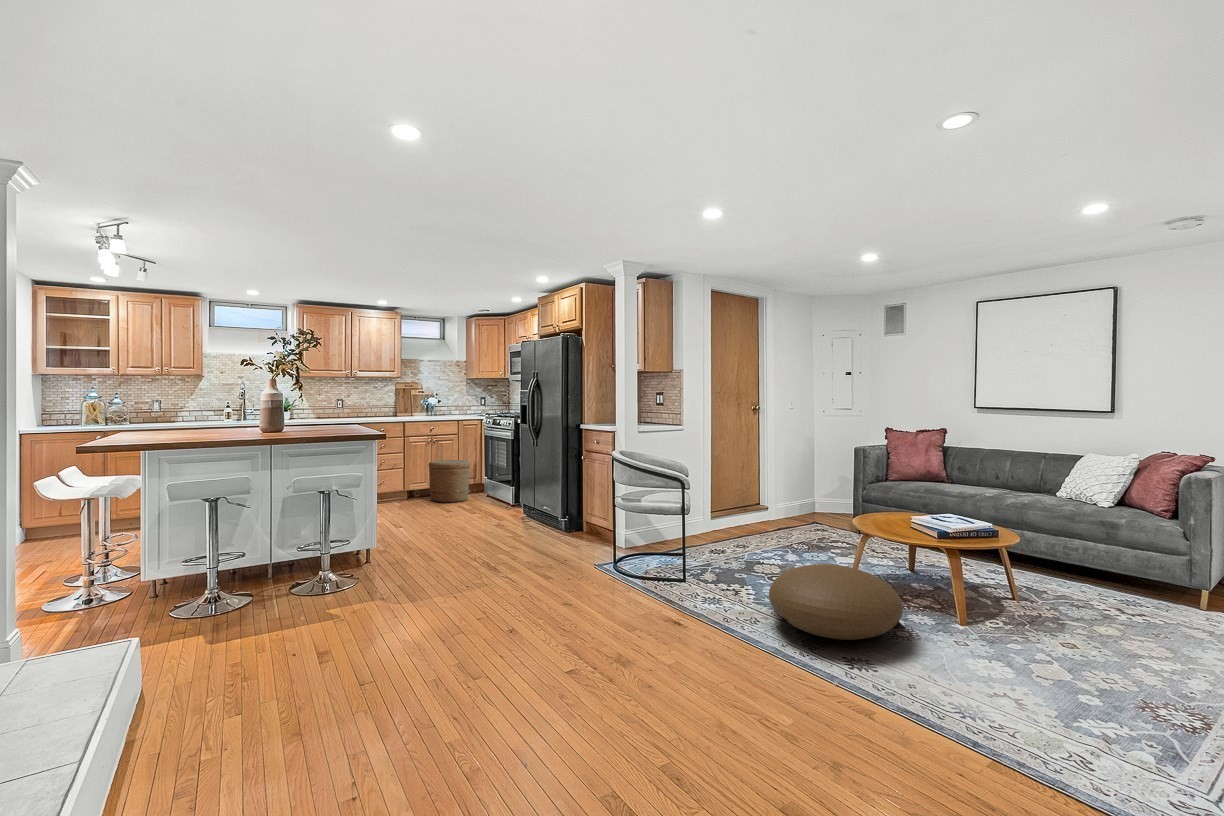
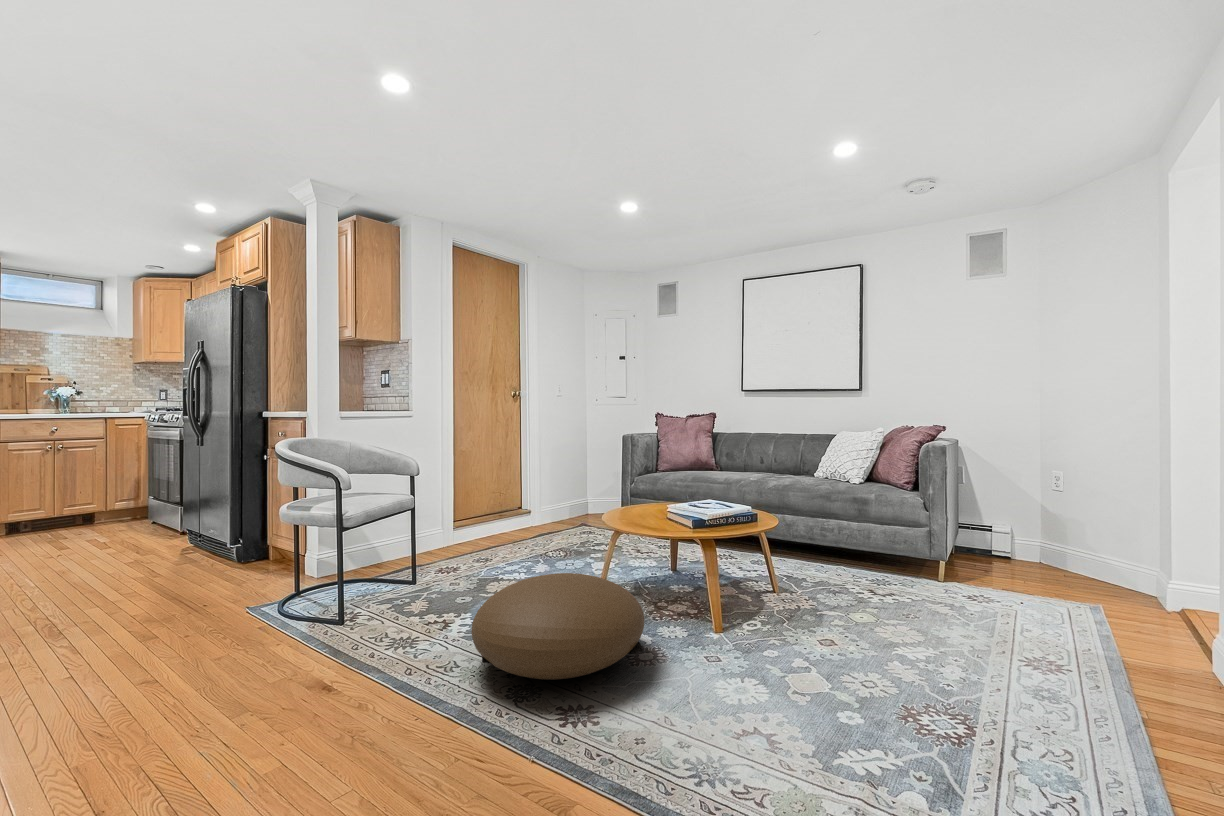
woven basket: present [429,460,470,503] -> none [45,473,122,536]

